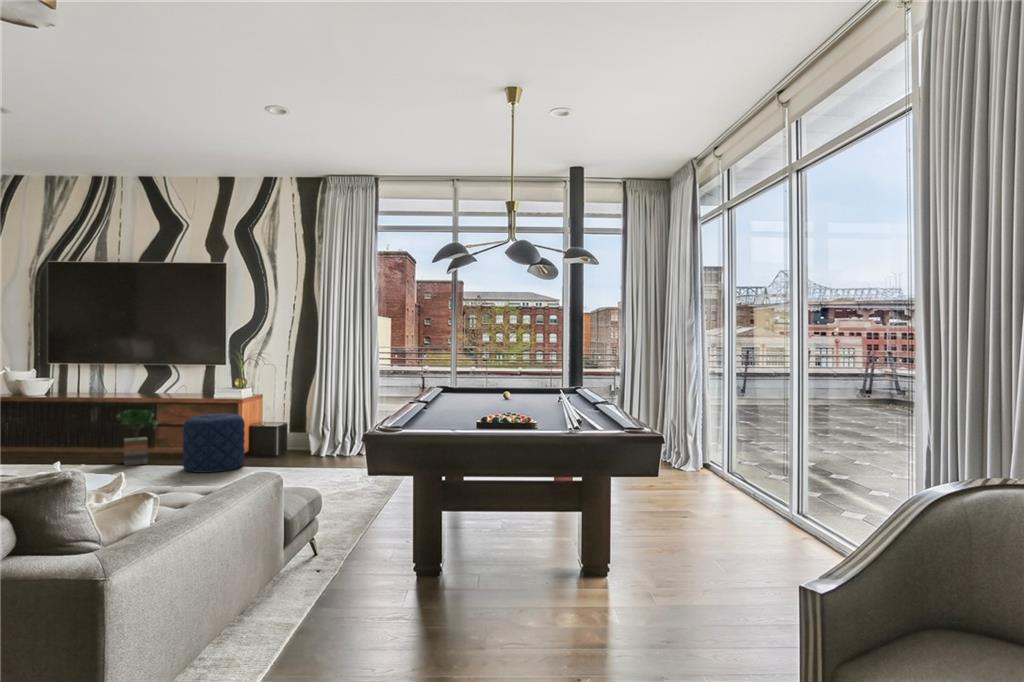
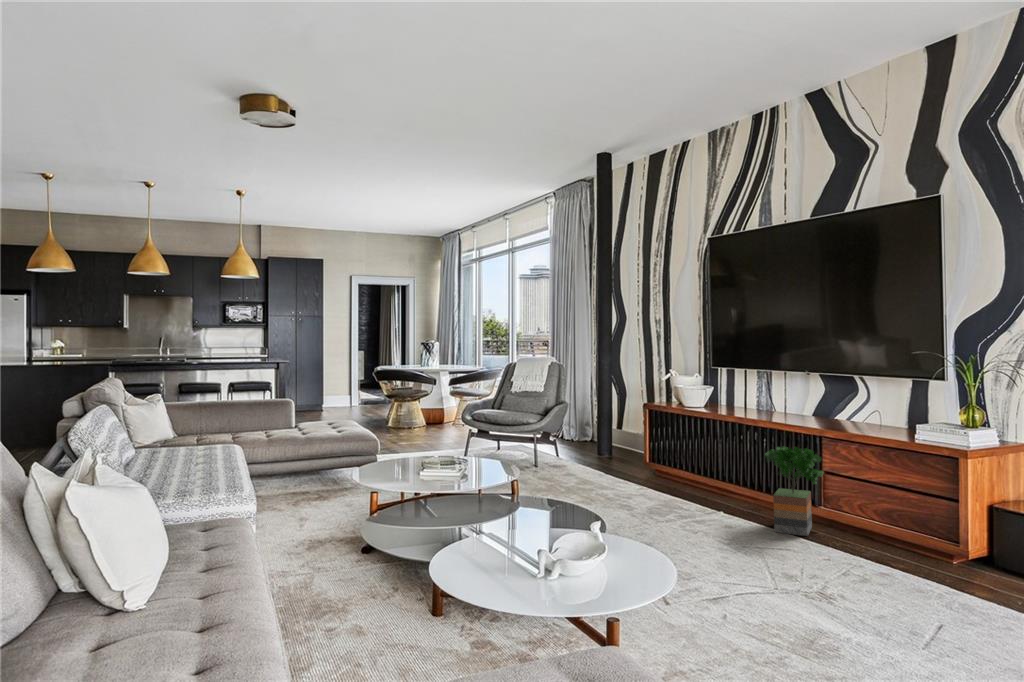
pouf: present [183,413,245,473] -> none [846,477,969,600]

